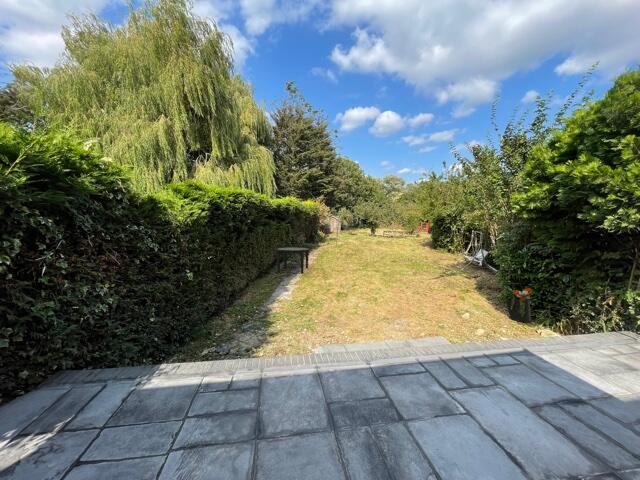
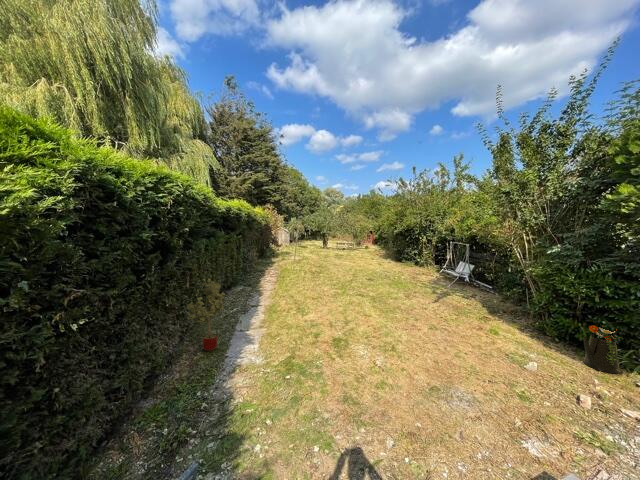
round table: present [274,246,312,273] -> none [221,265,278,305]
potted tree: none [250,250,272,293] -> present [187,279,225,351]

